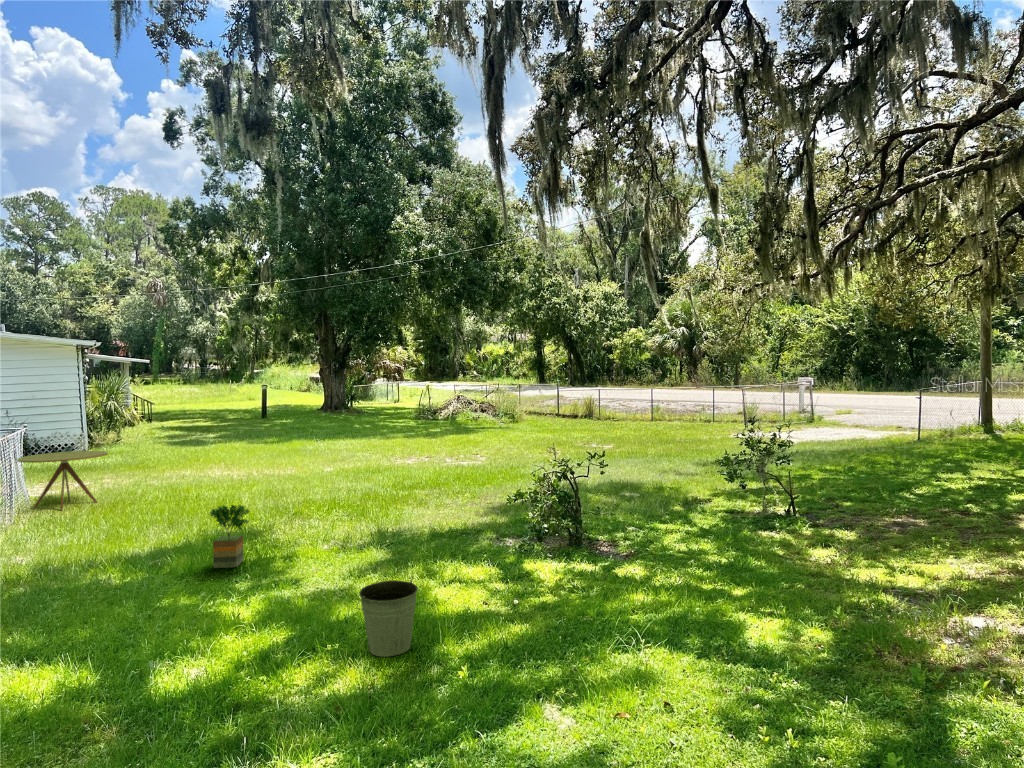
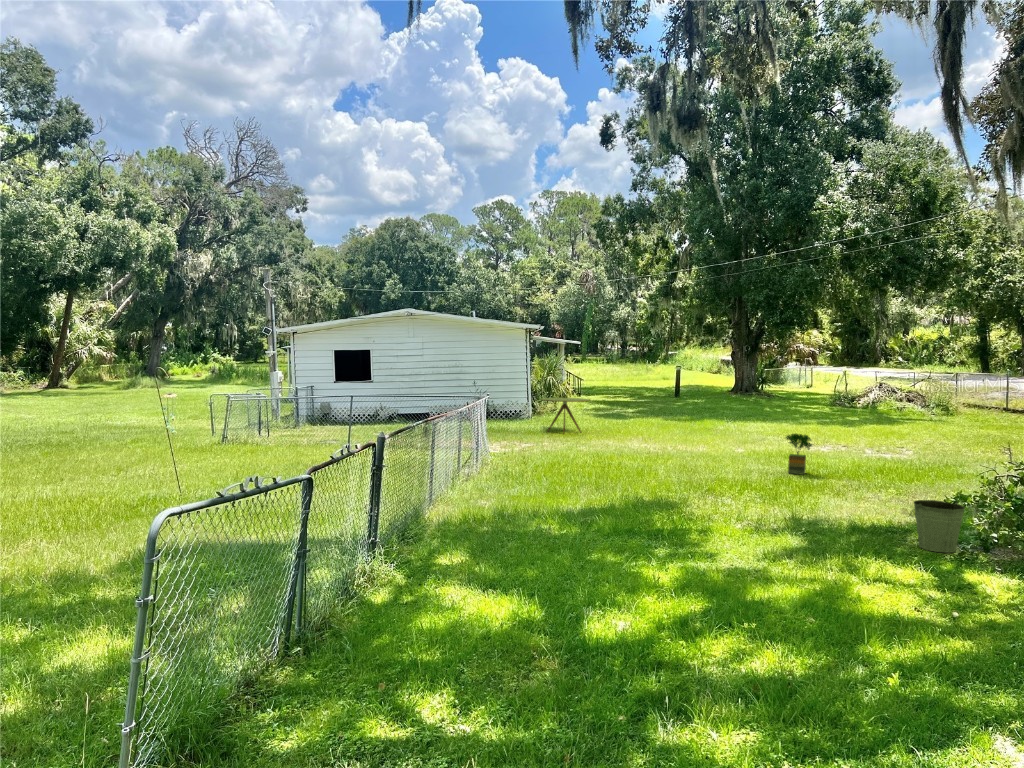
potted tree: present [210,505,250,568] -> present [786,433,812,474]
bucket: present [357,580,418,656] -> present [914,500,965,553]

